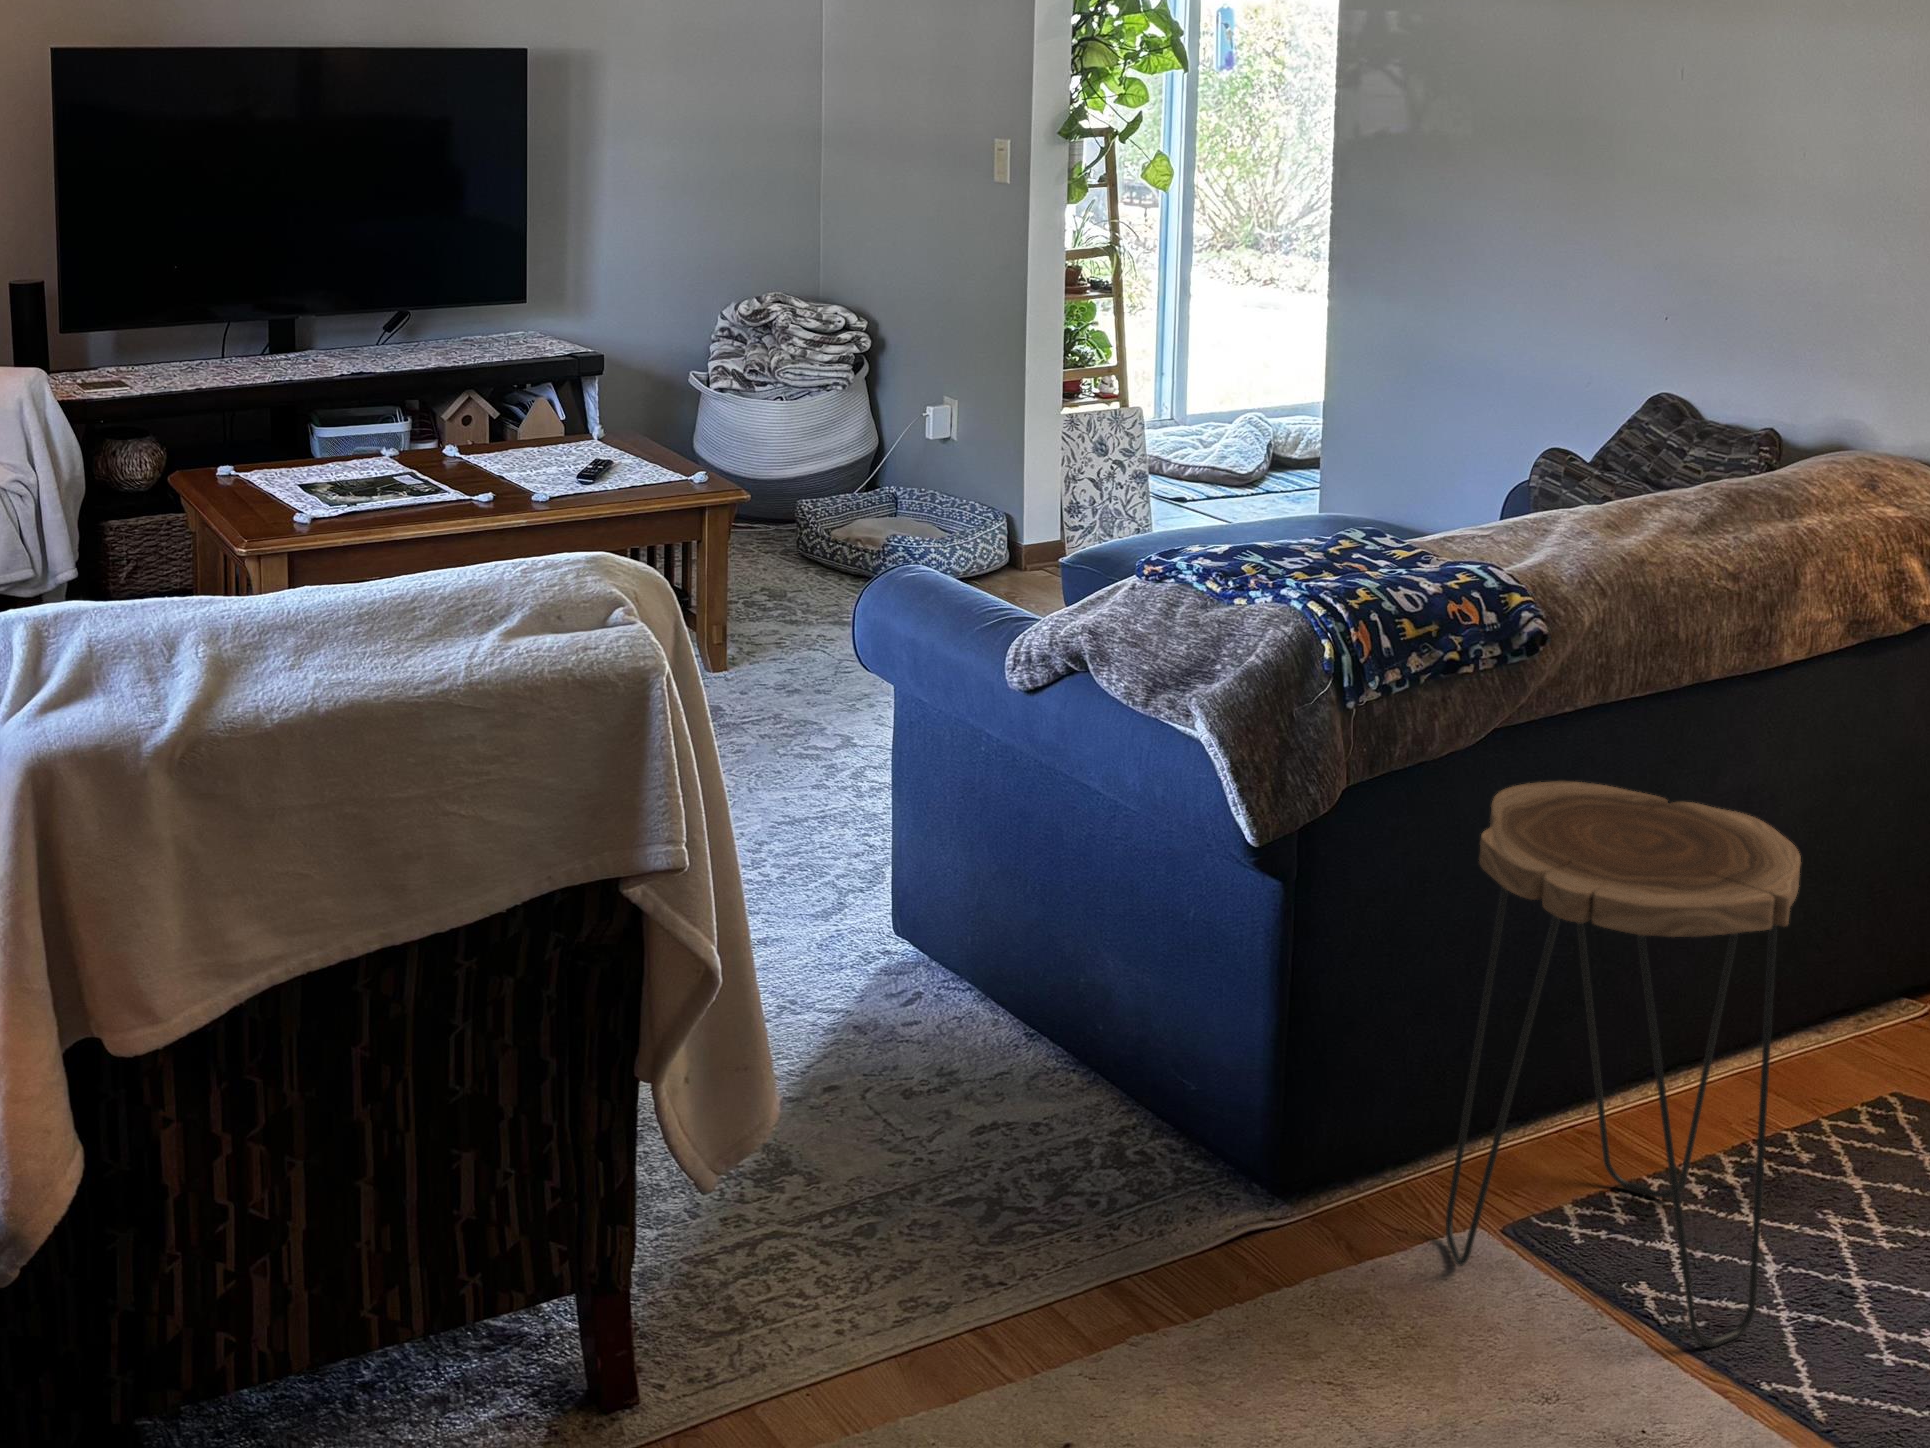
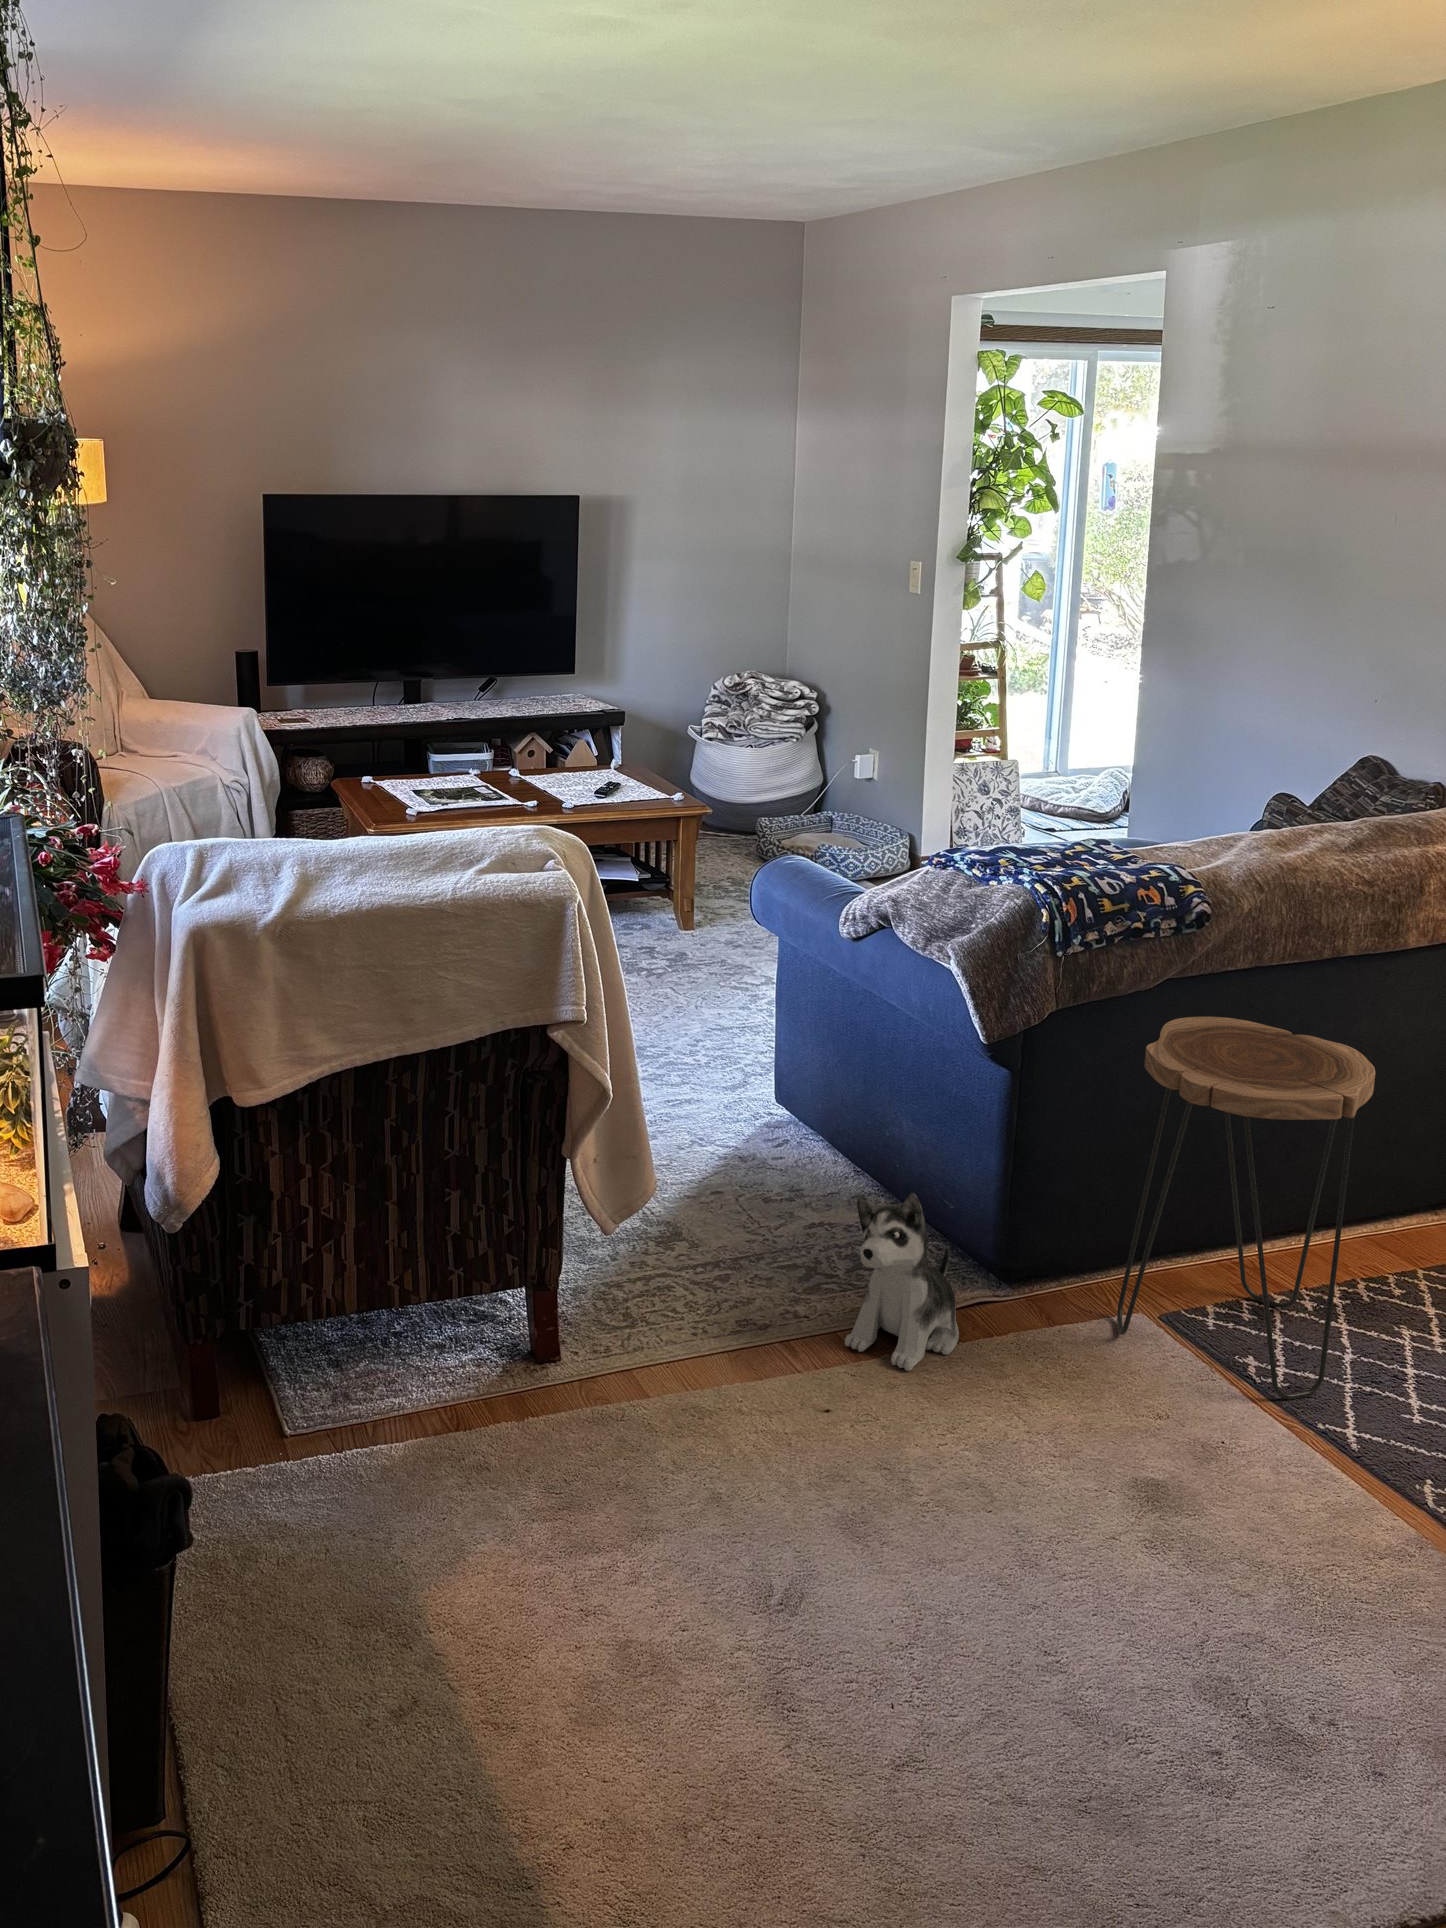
plush toy: none [1067,1083,1232,1361] -> present [845,1193,959,1371]

